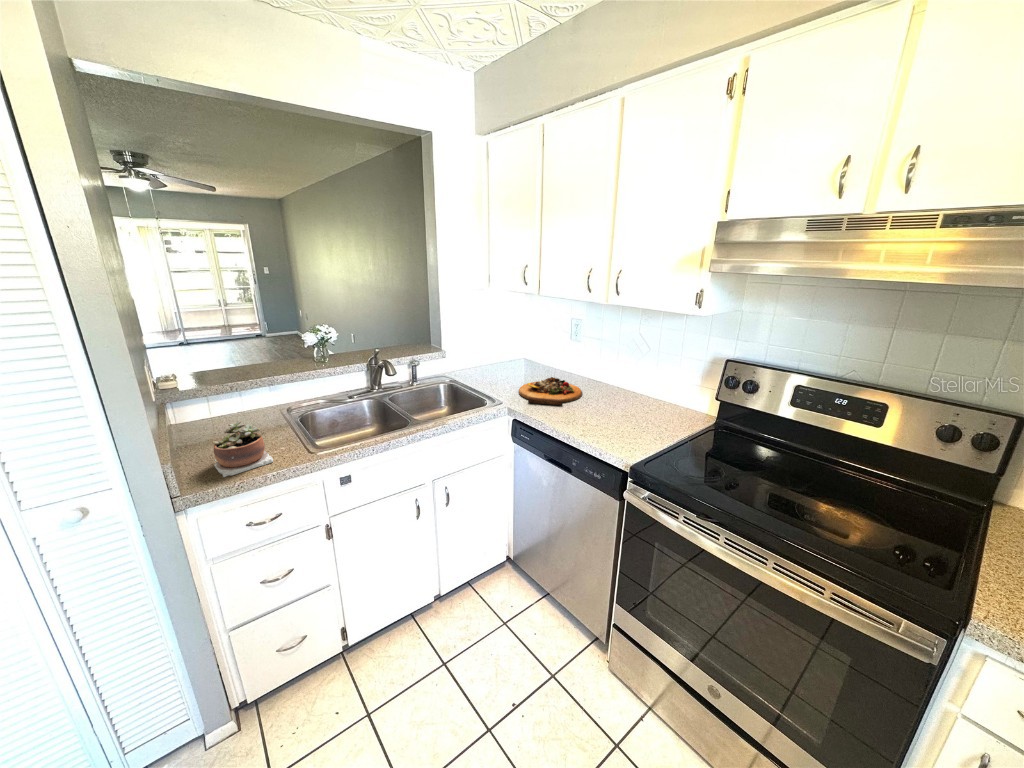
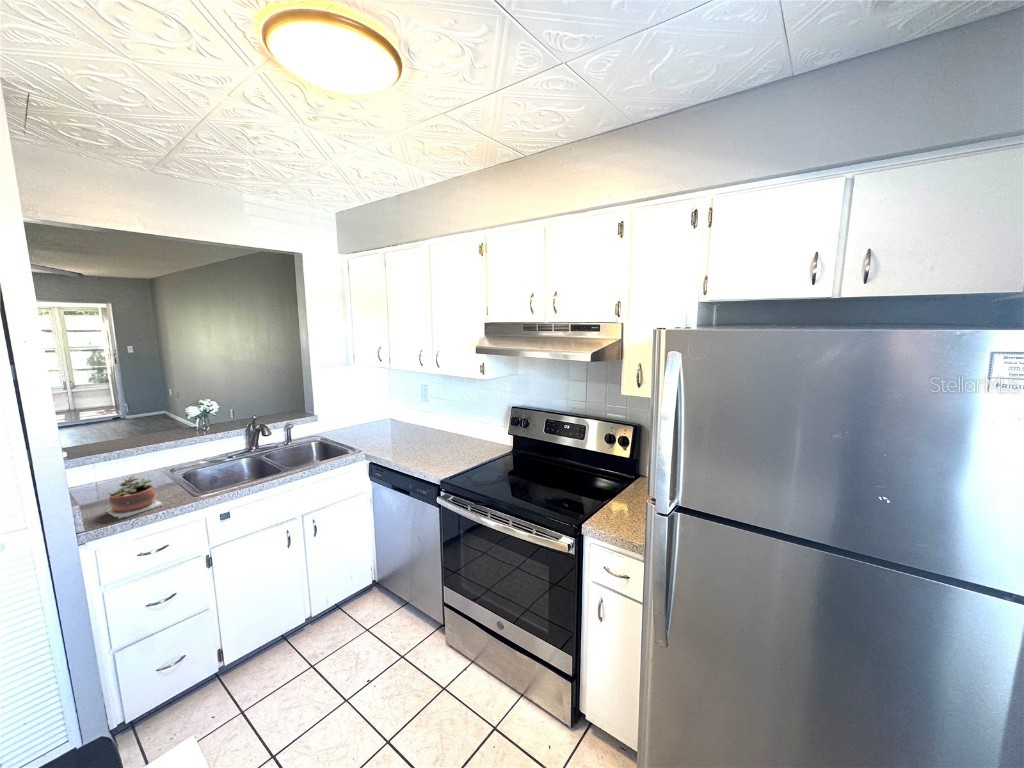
cutting board: present [519,377,582,406] -> none [376,430,426,449]

